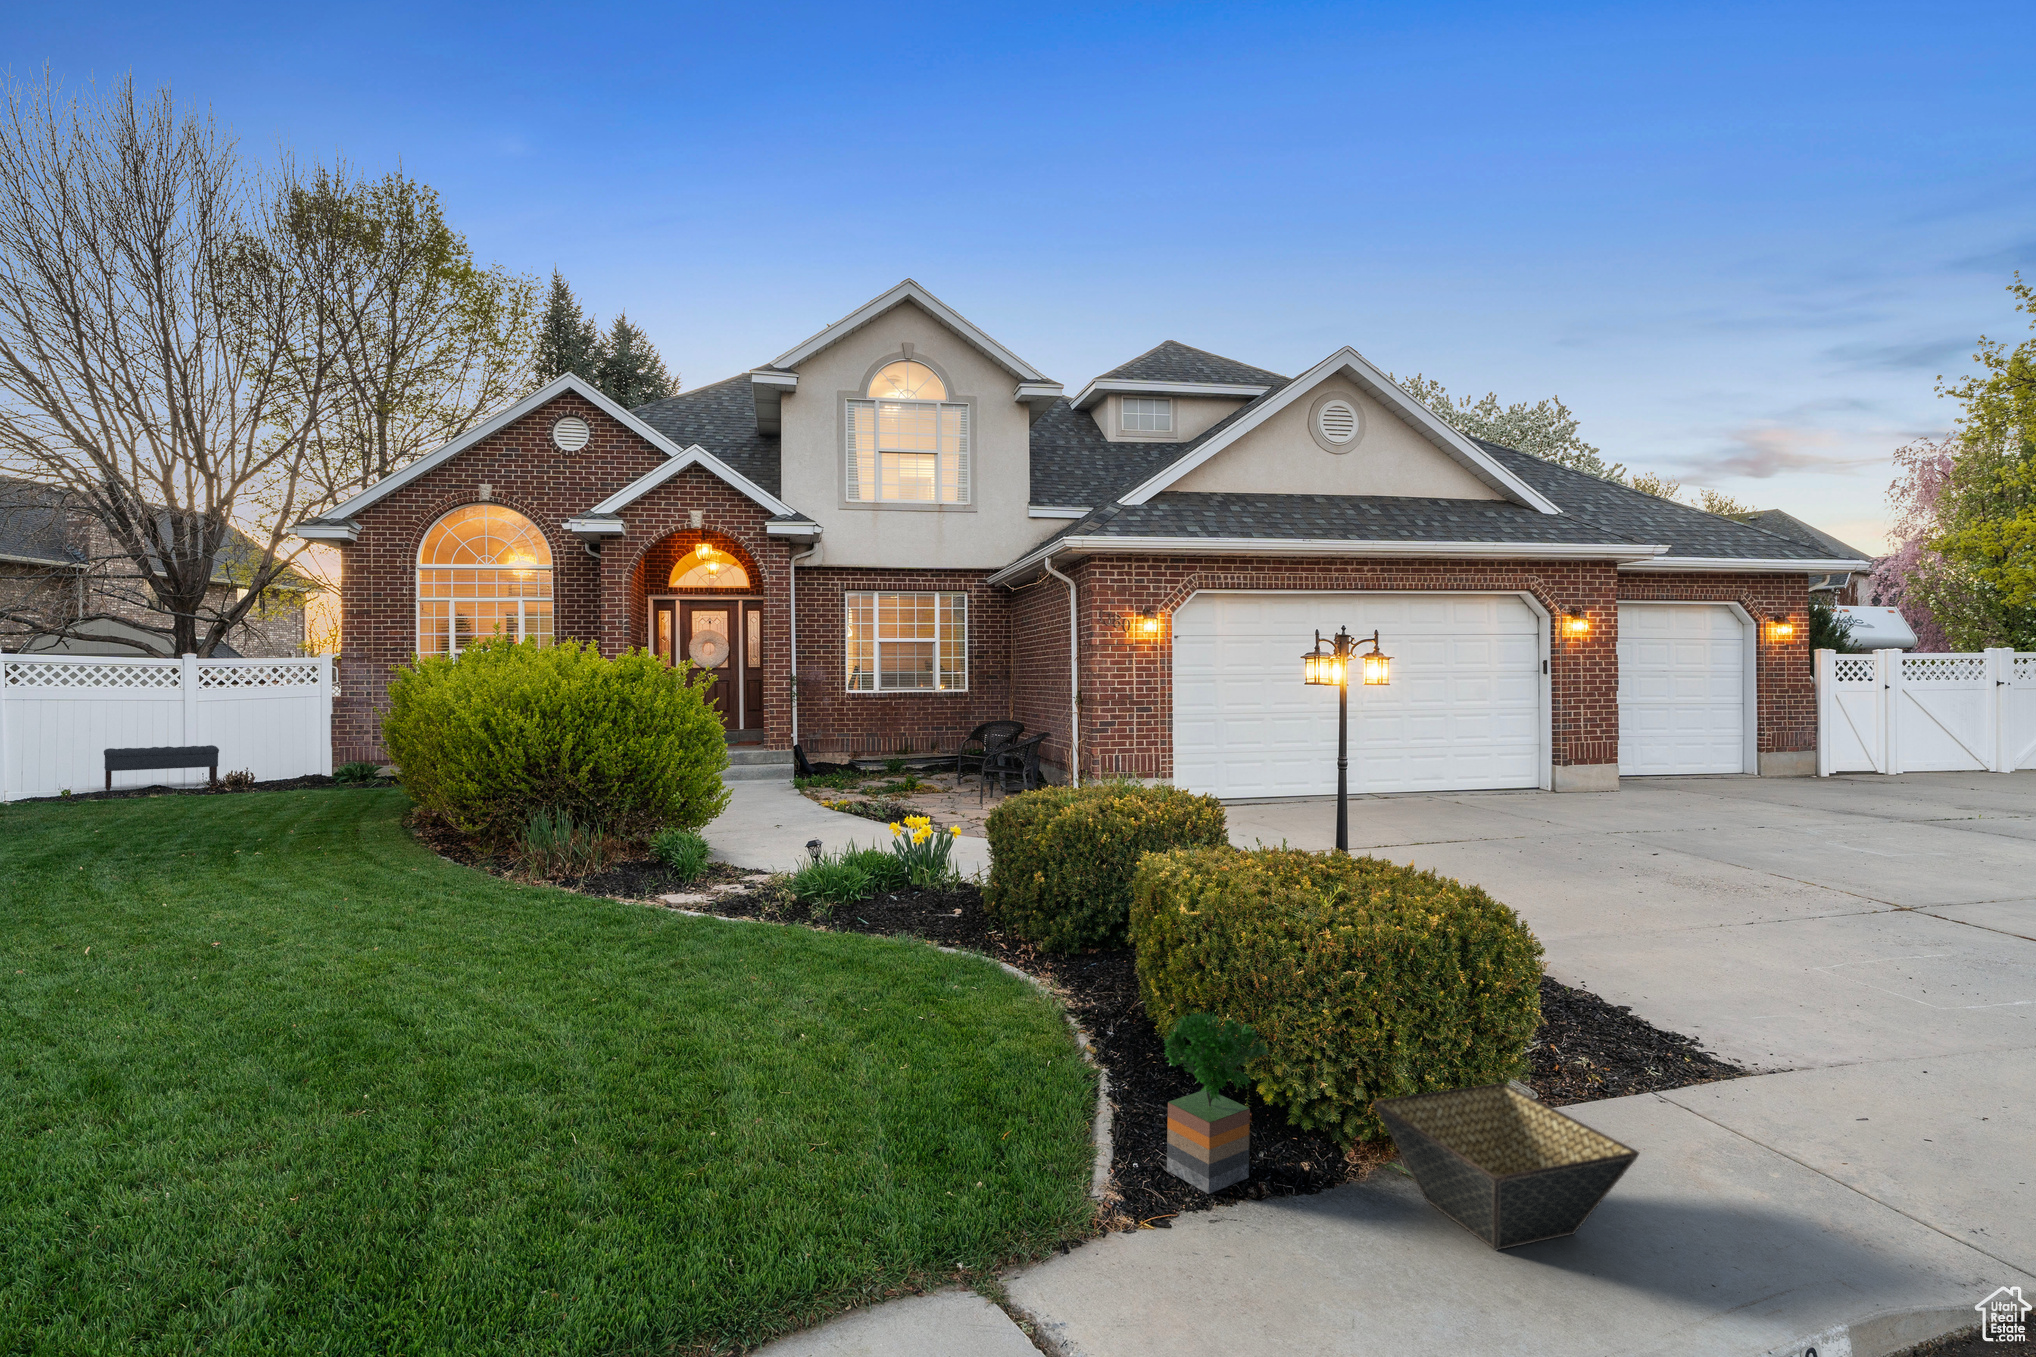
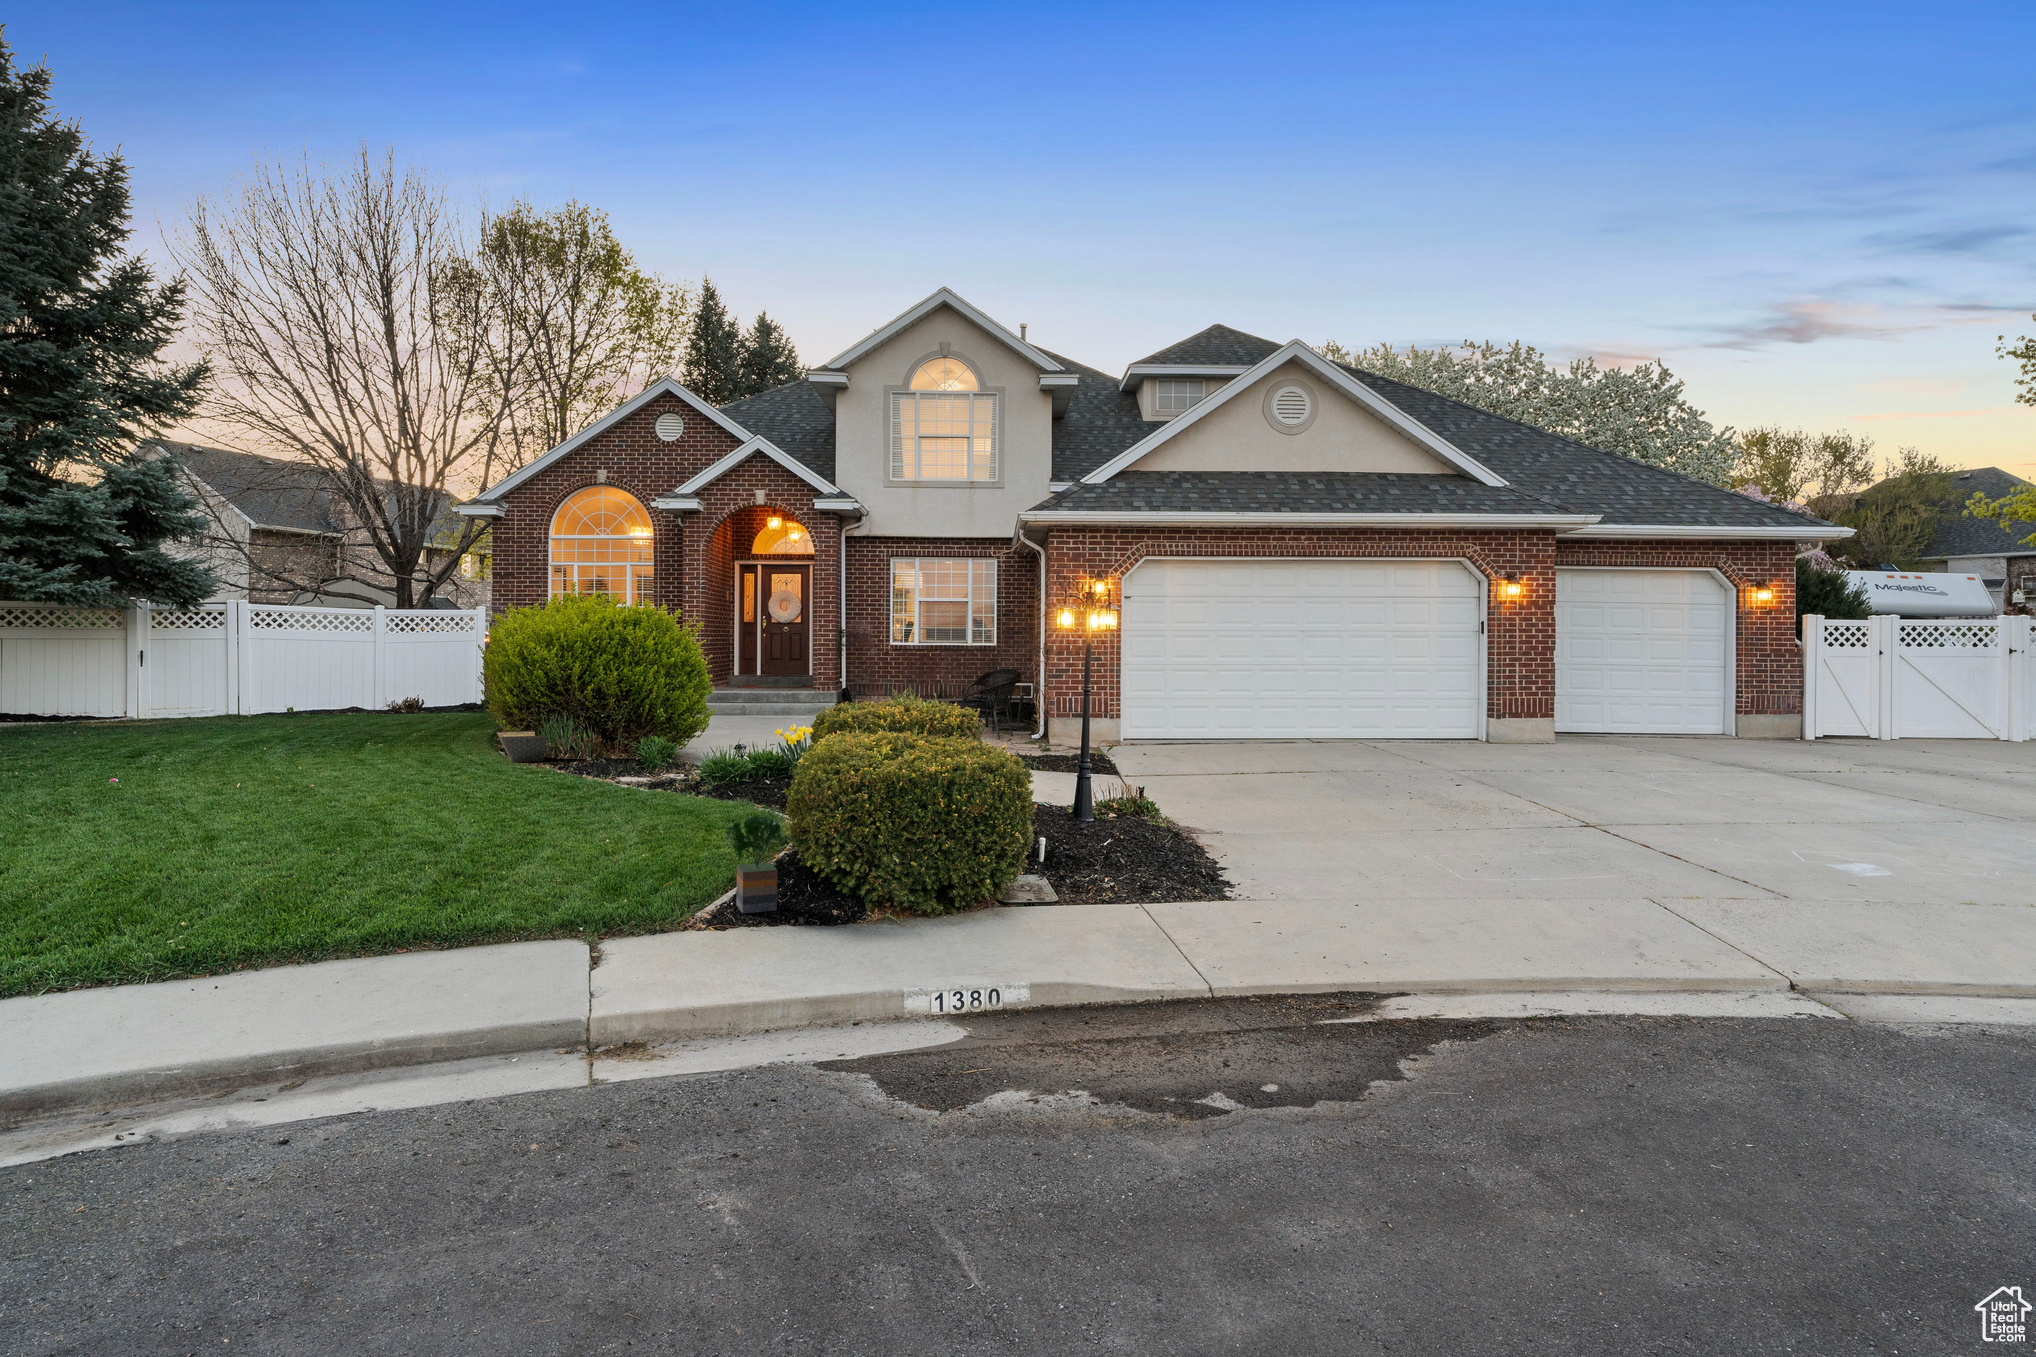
bench: present [104,745,219,791] -> none [332,675,409,706]
basket: present [1374,1083,1639,1250] -> present [497,731,548,762]

